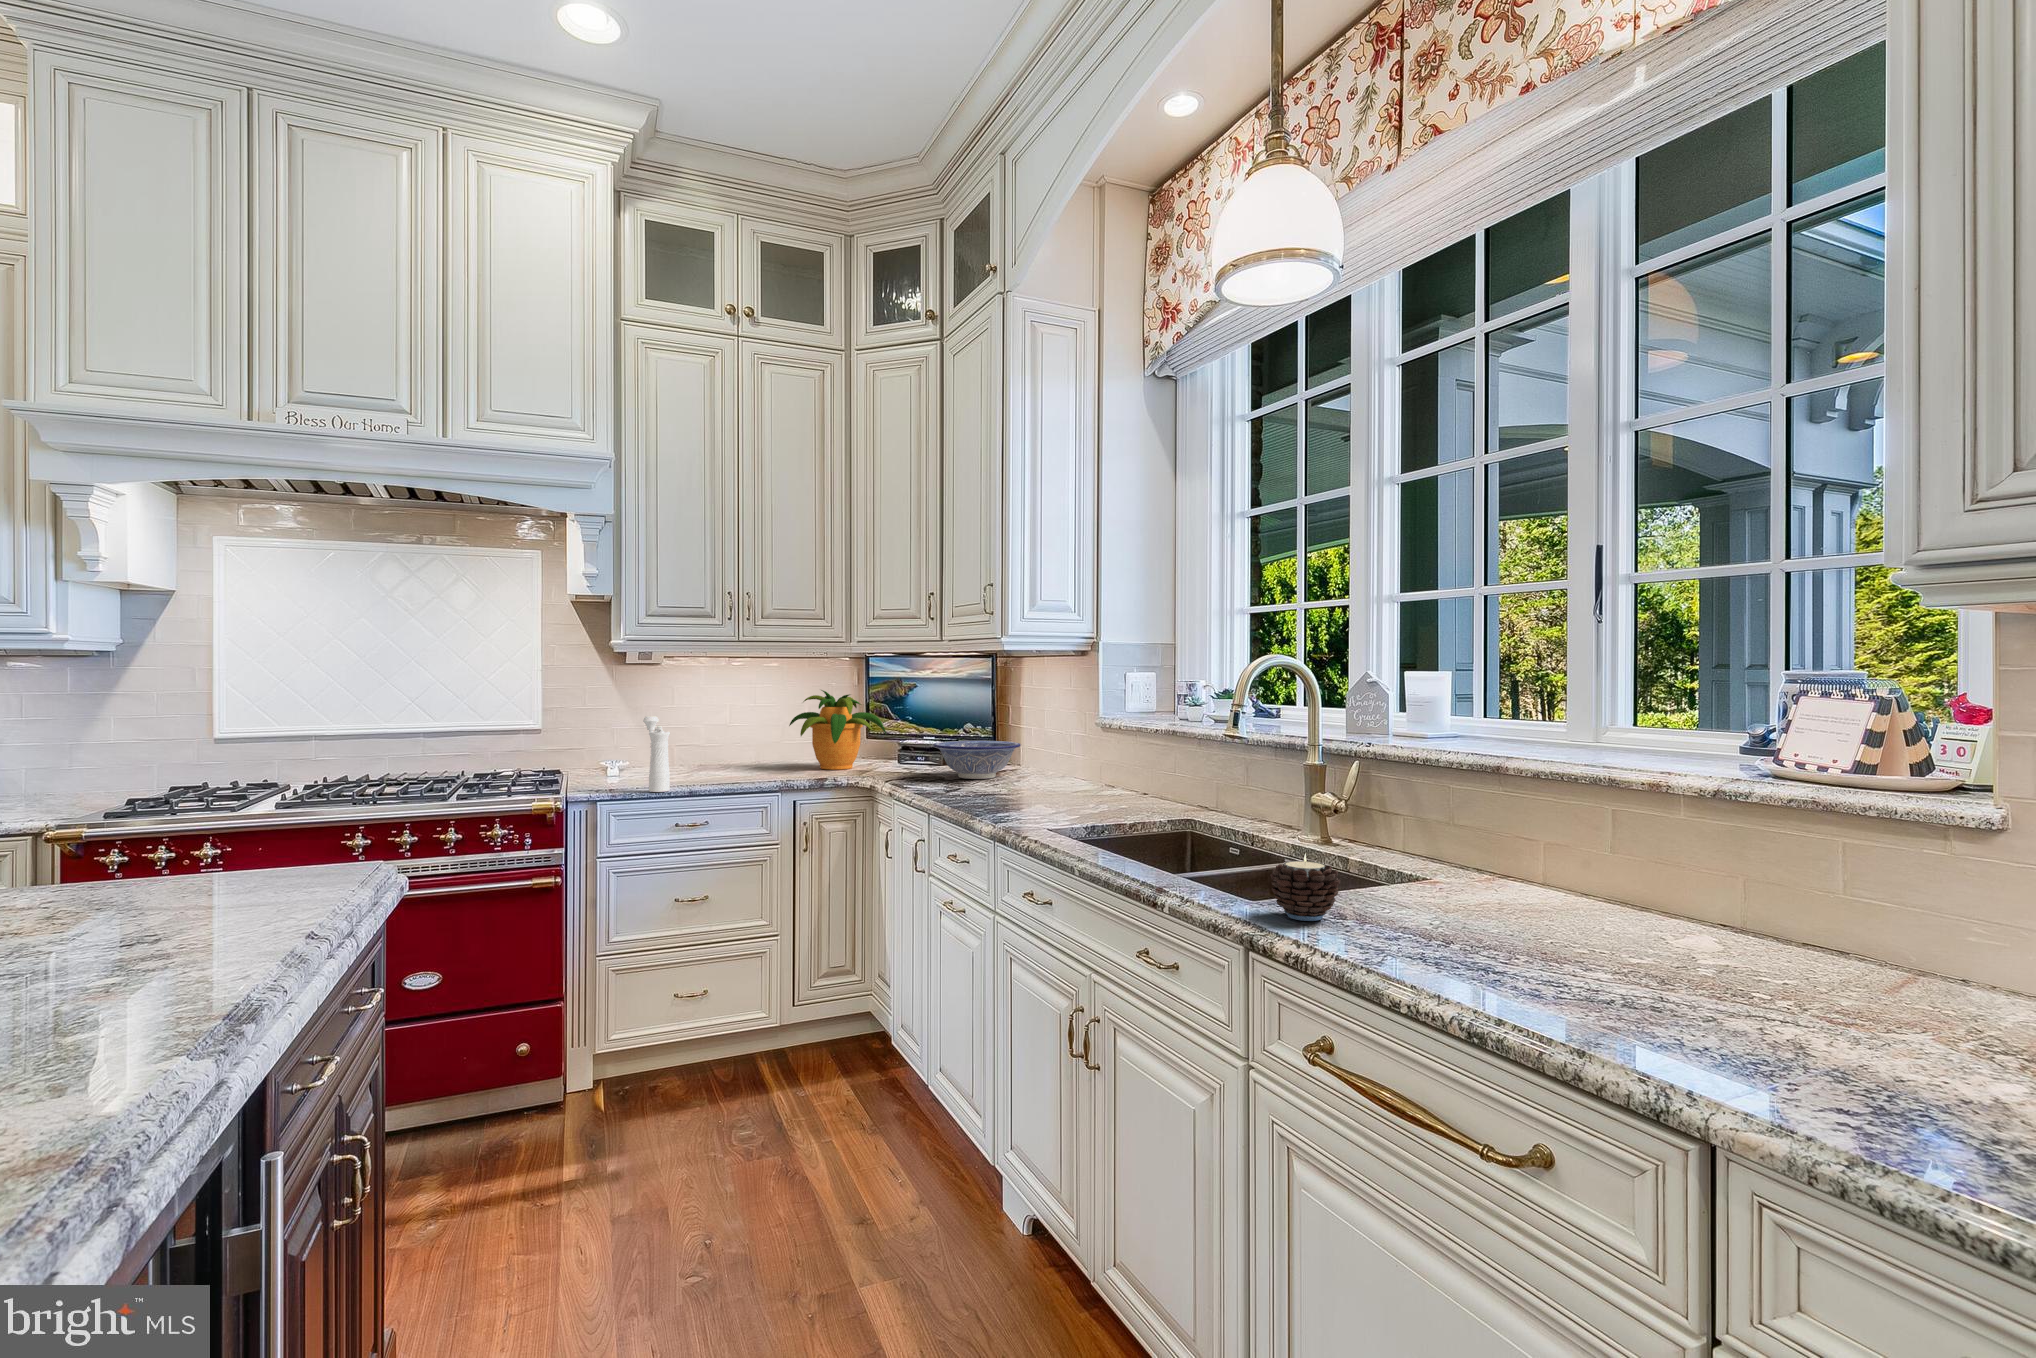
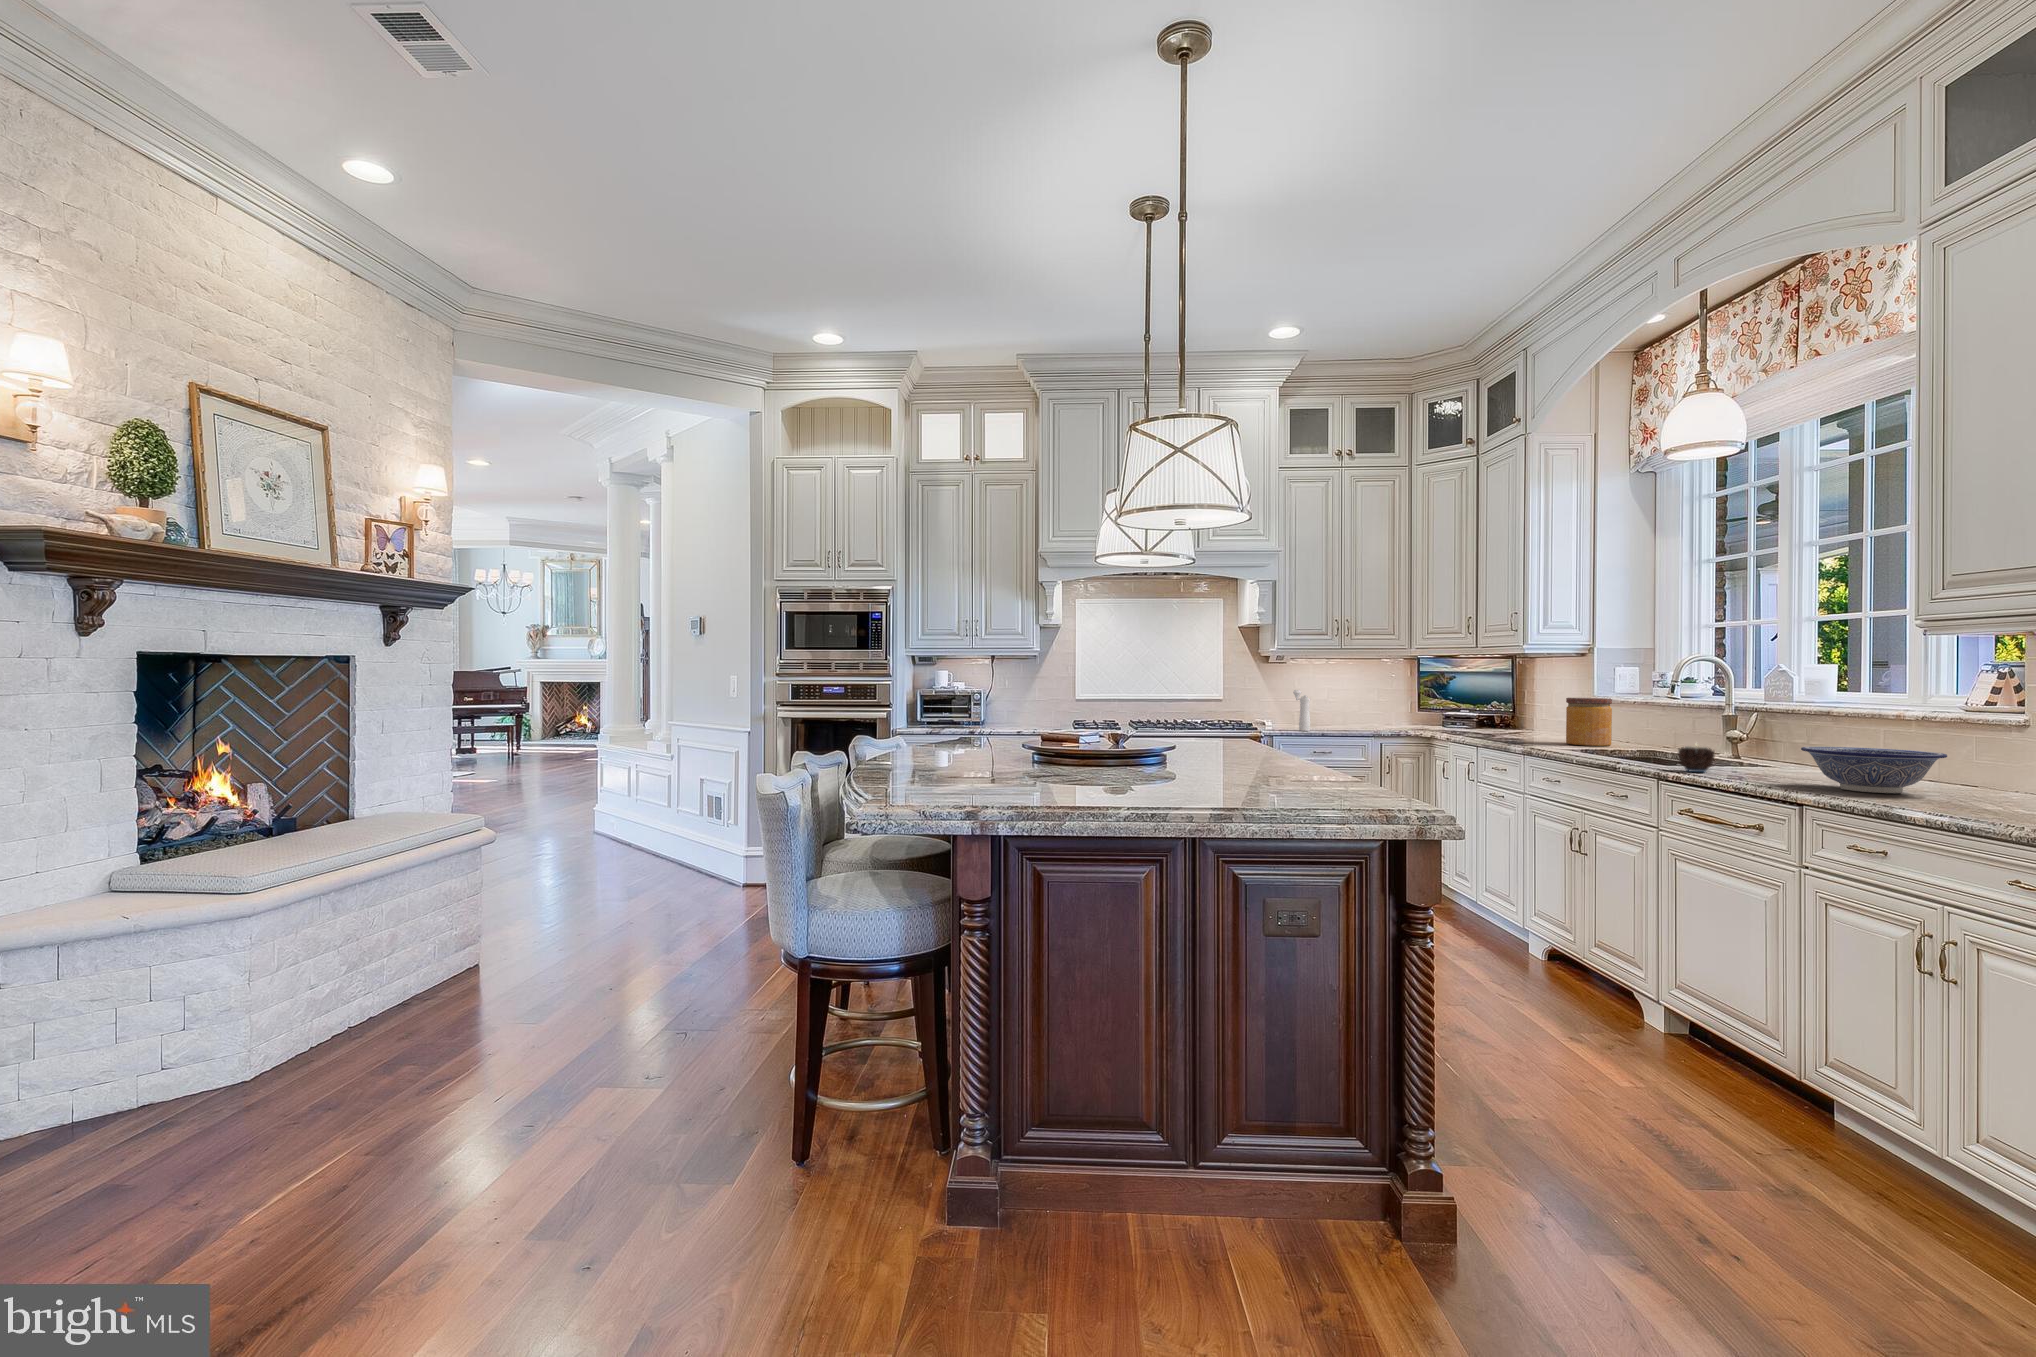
potted plant: present [789,690,886,769] -> none [1370,677,1435,726]
jar: none [1064,729,1130,814] -> present [1566,698,1612,746]
decorative bowl: present [933,741,1021,779] -> present [1801,747,1947,793]

